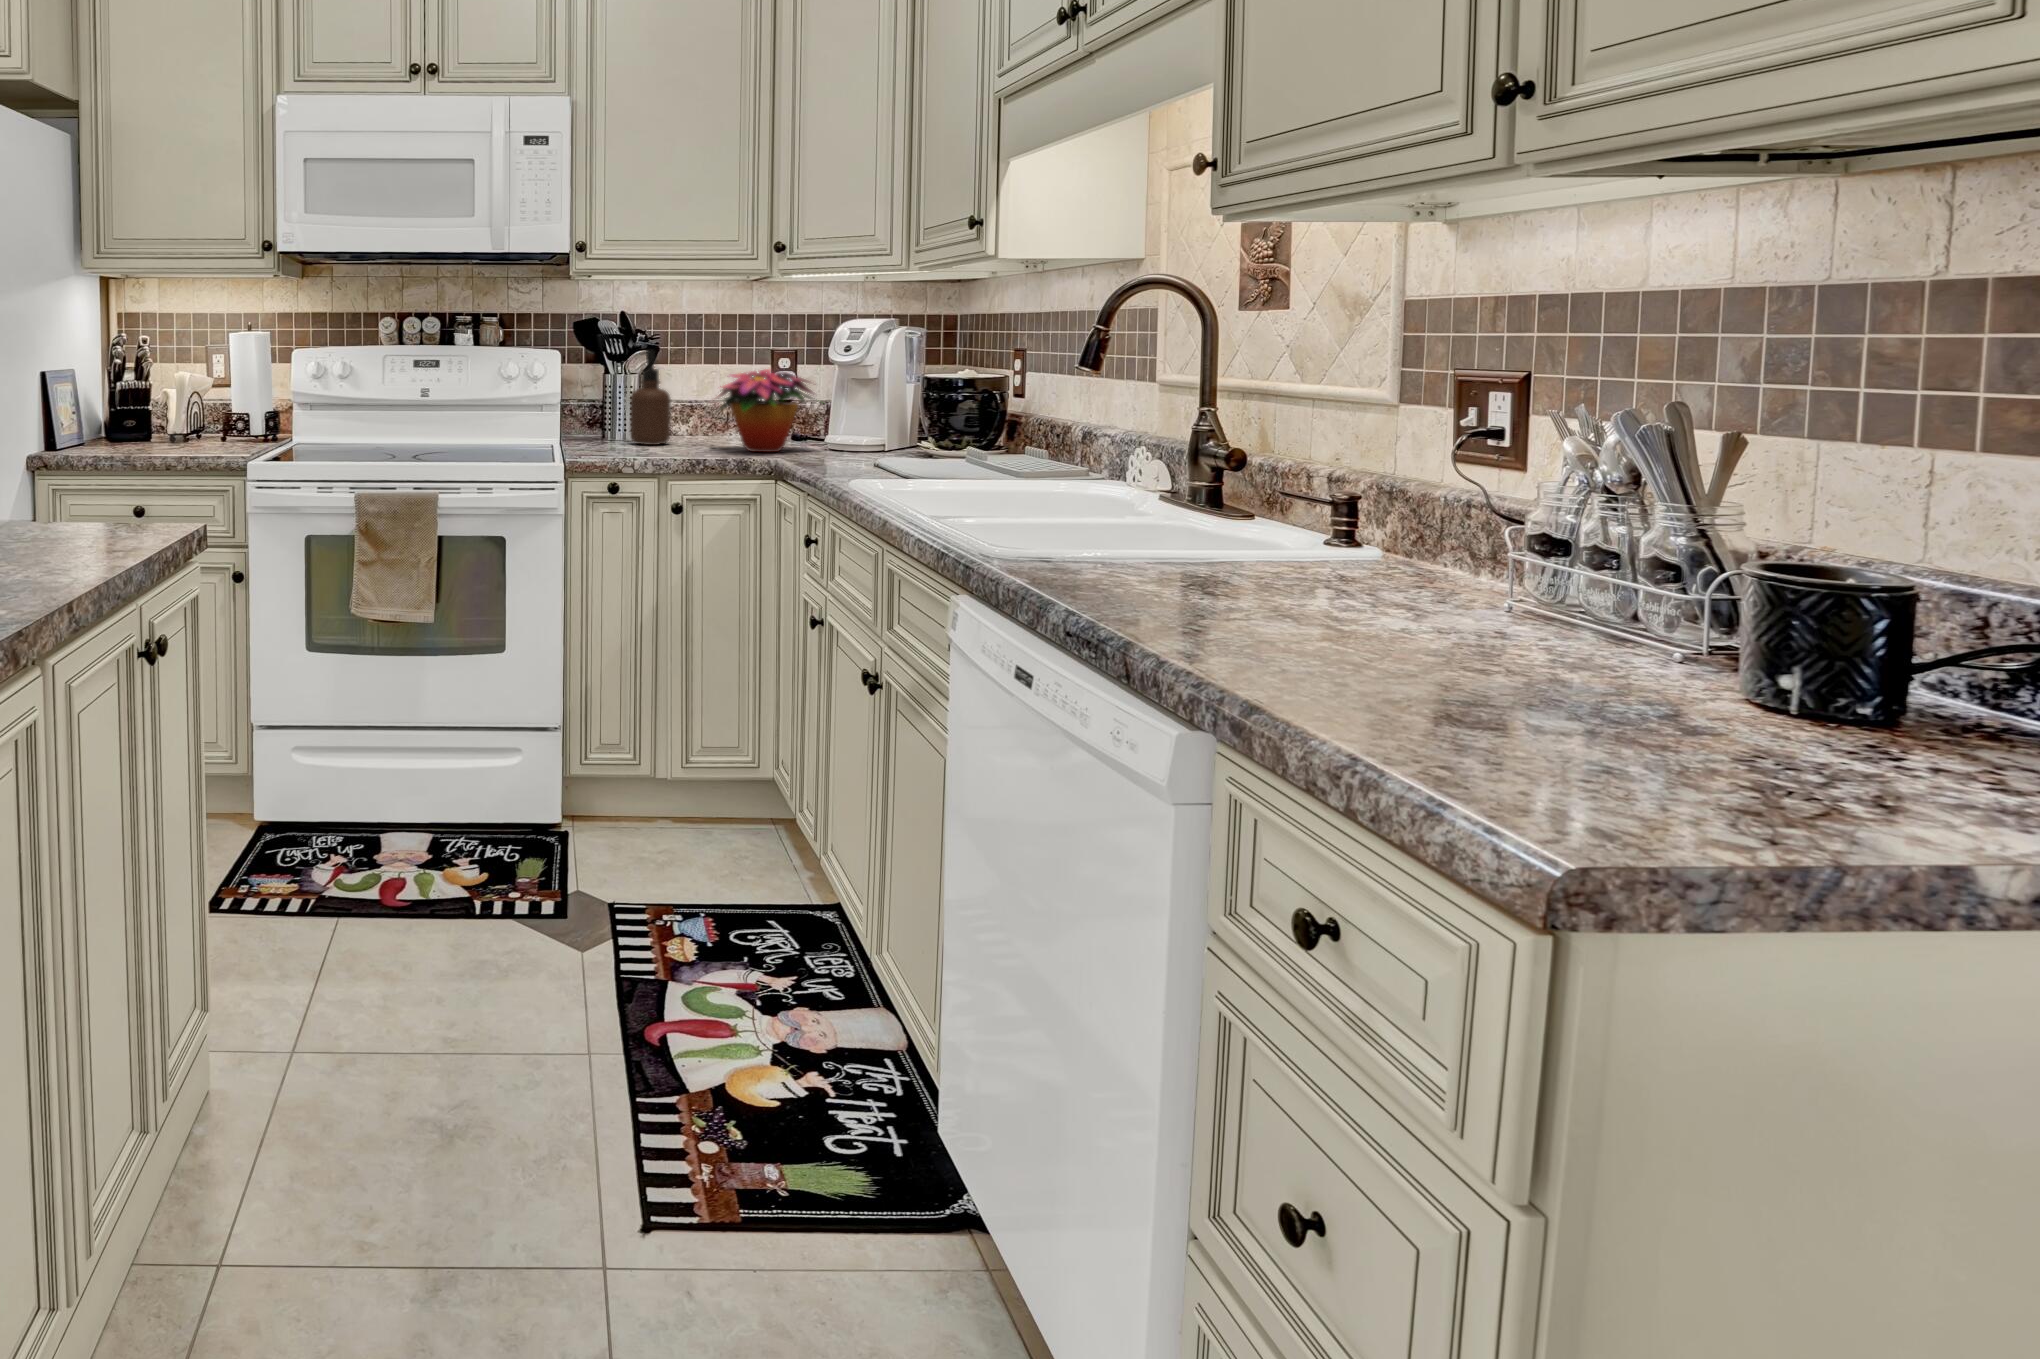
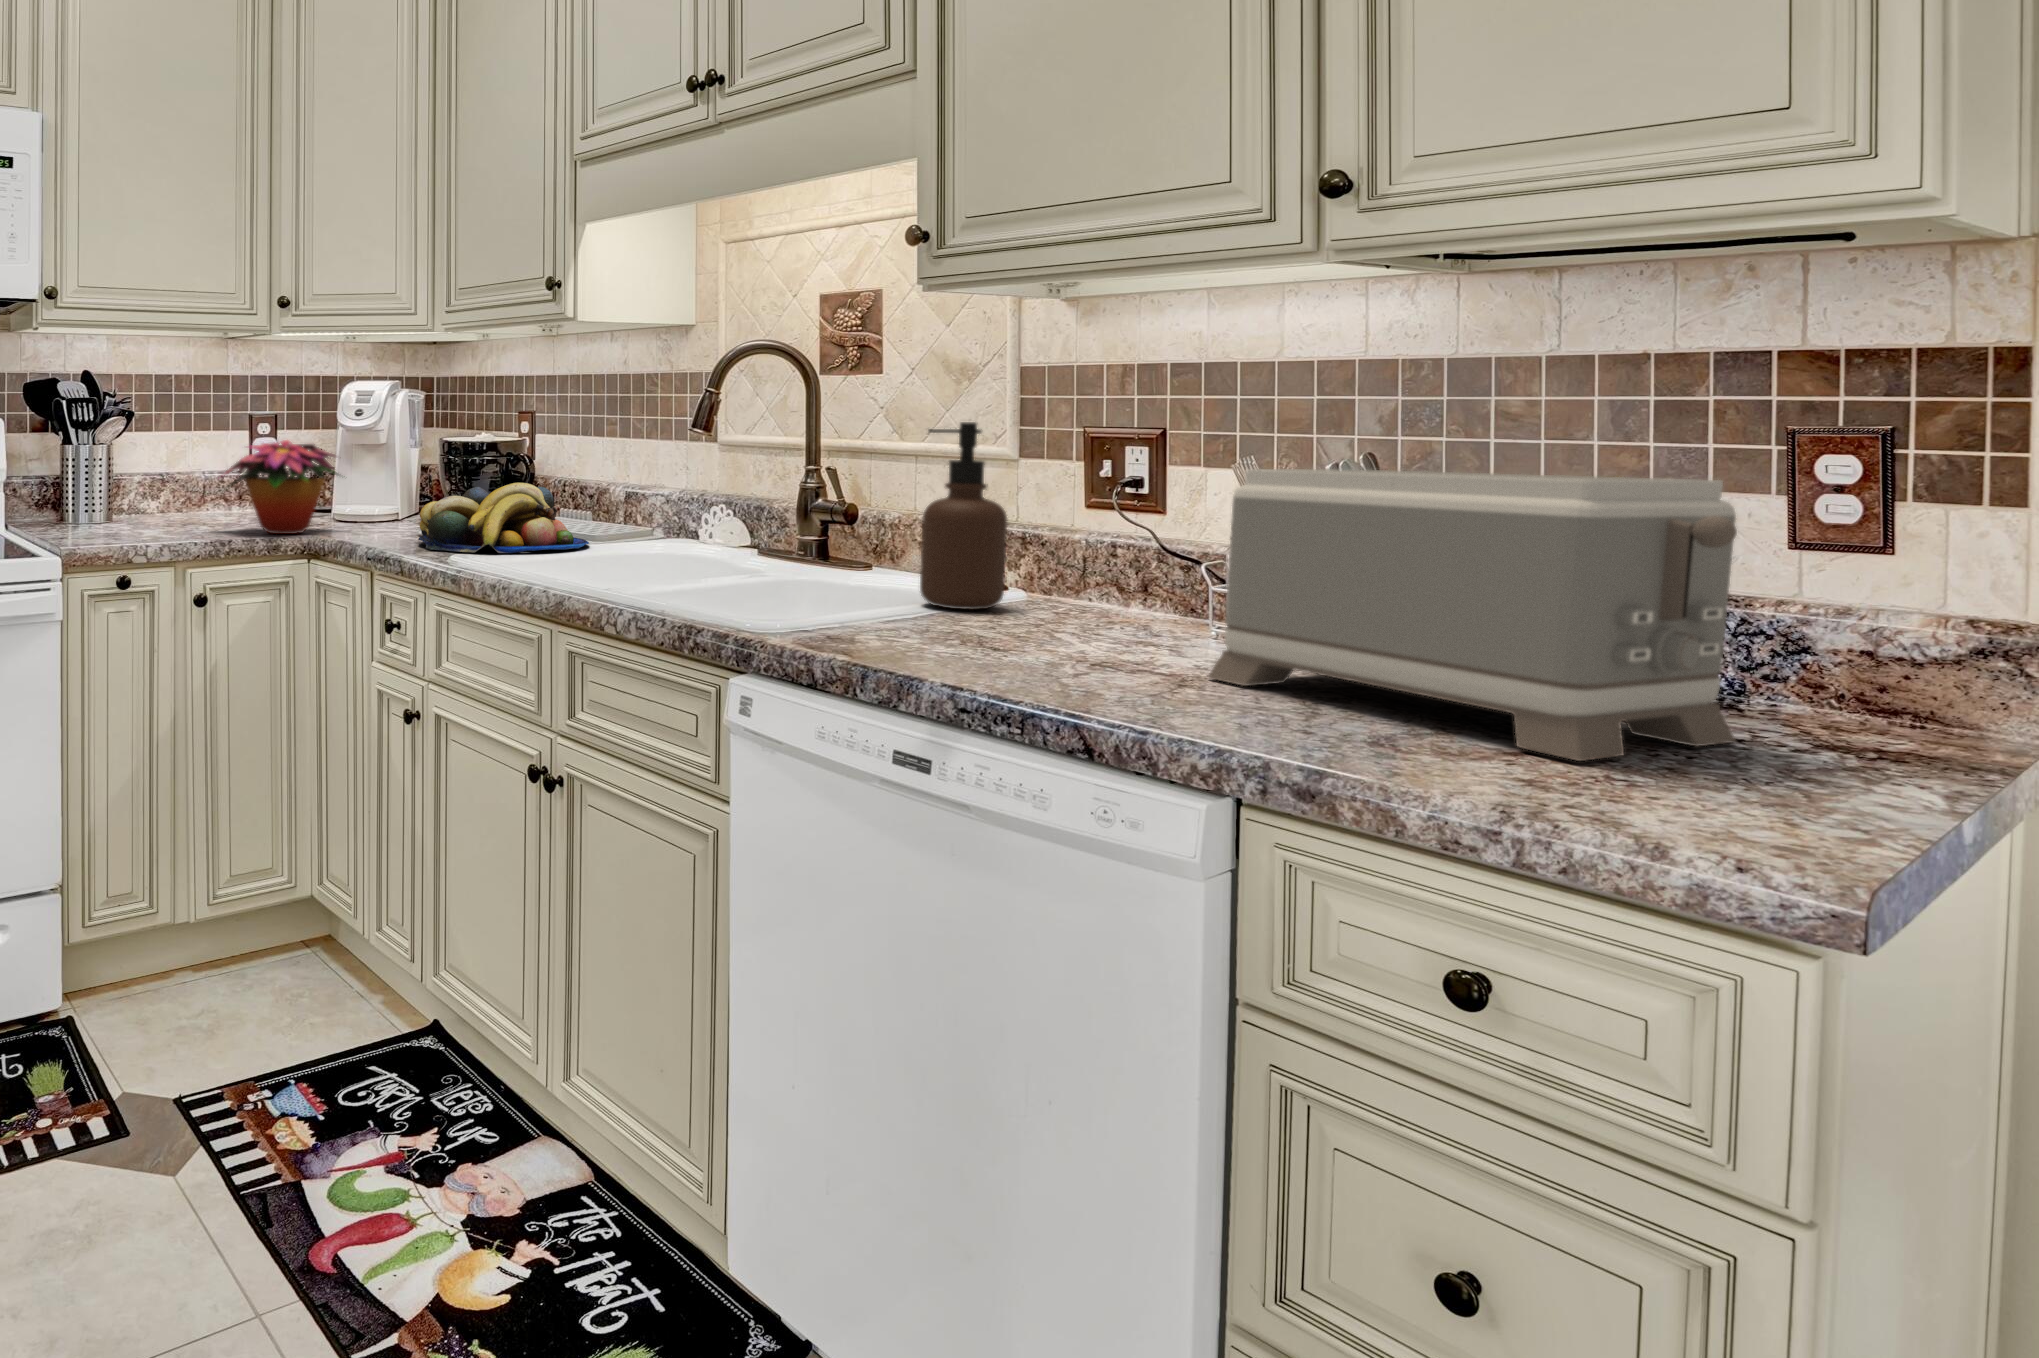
soap dispenser: present [630,350,671,445] -> present [920,422,1007,610]
fruit bowl: none [852,412,1025,478] -> present [418,483,589,553]
toaster: none [1299,424,1759,747] -> present [1208,469,1737,761]

